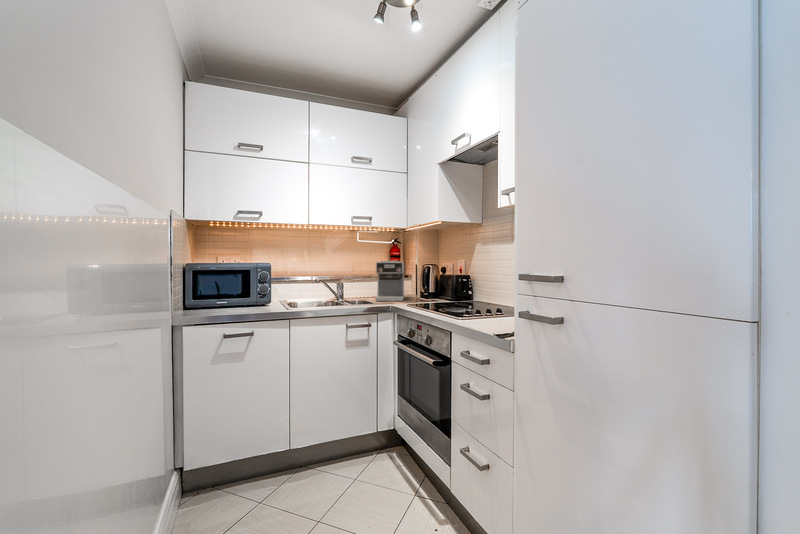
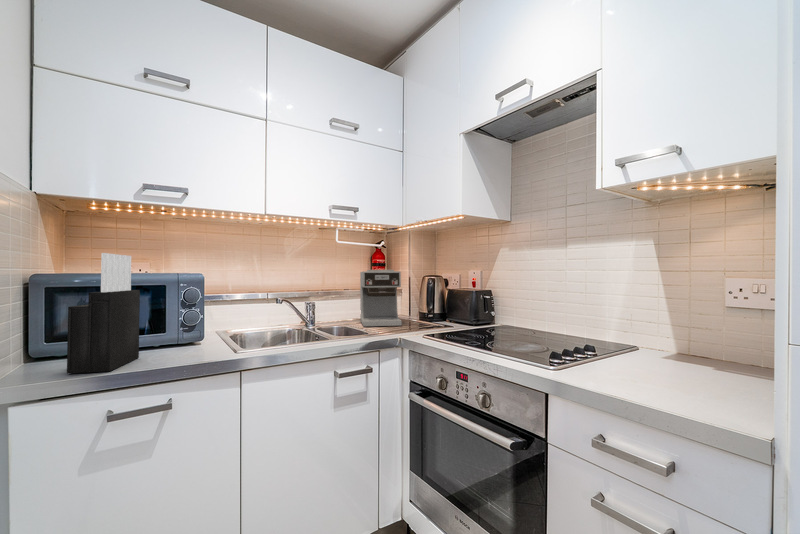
knife block: none [205,252,237,314] -> present [67,253,140,374]

